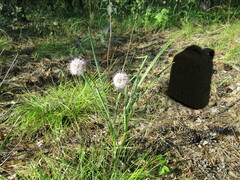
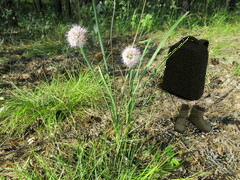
boots: none [170,114,209,143] -> present [174,104,211,133]

